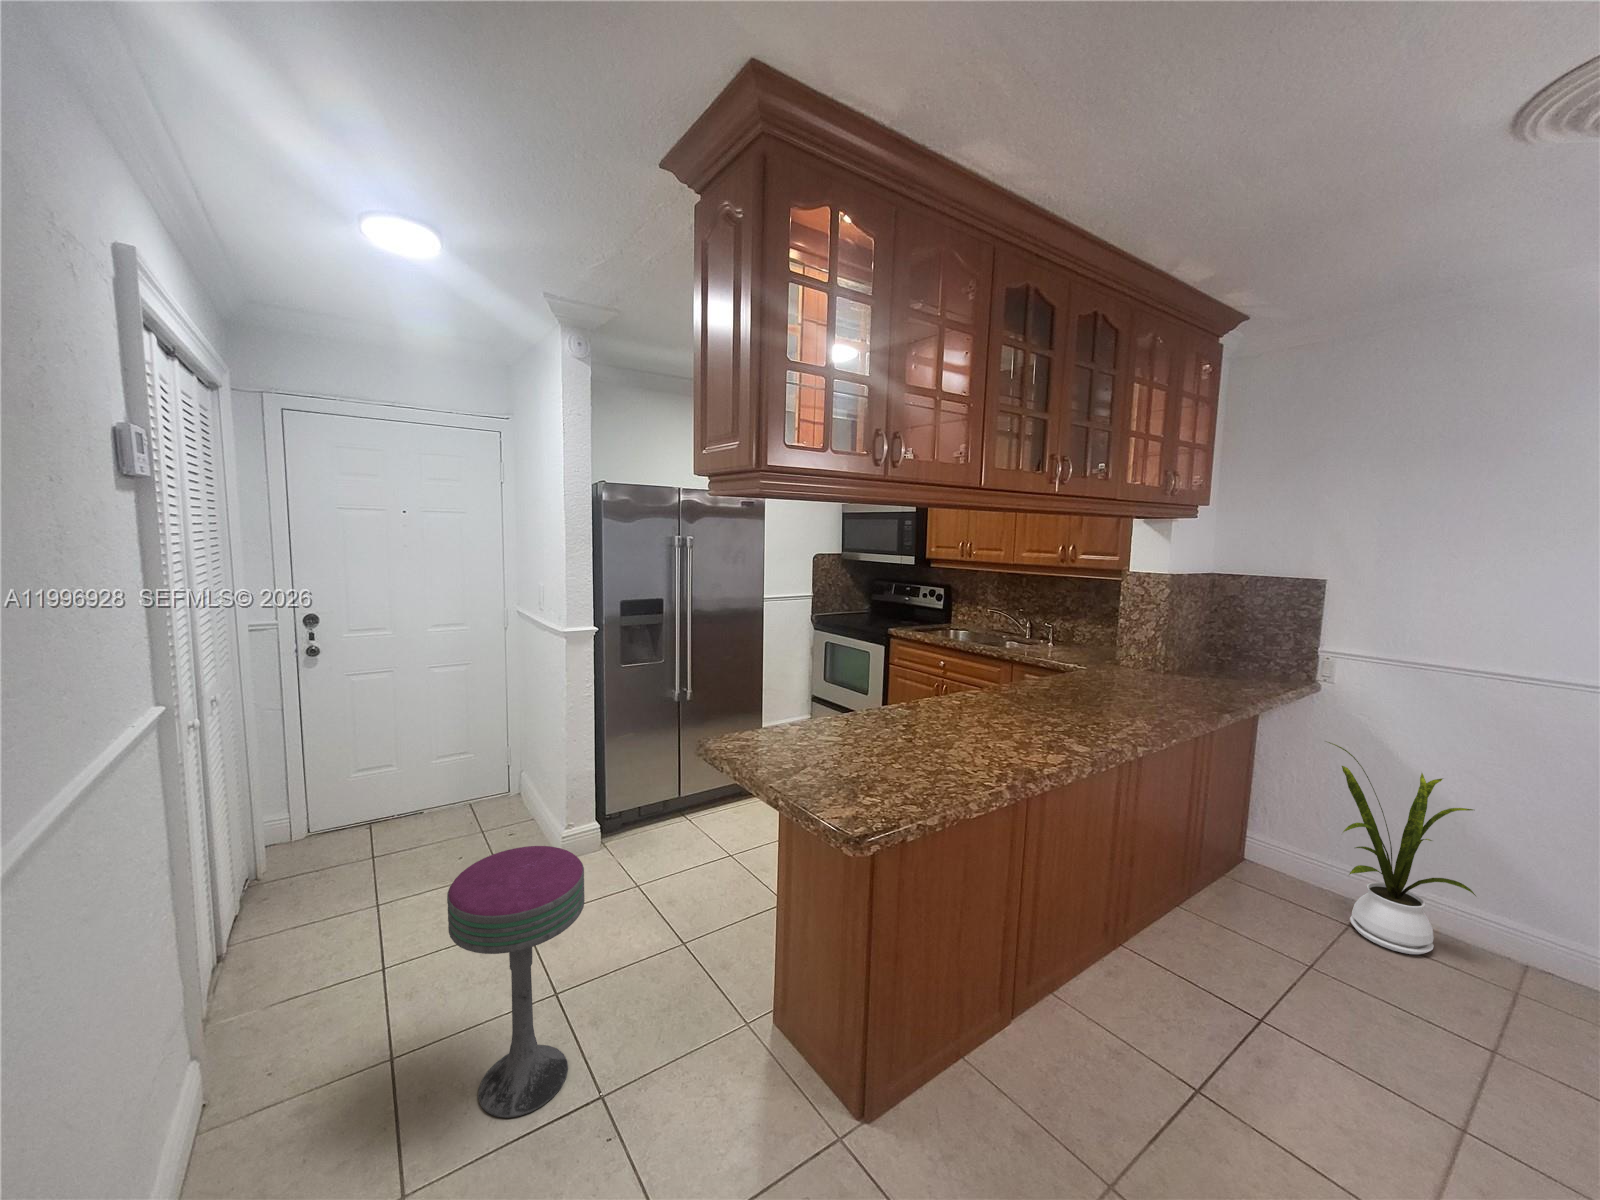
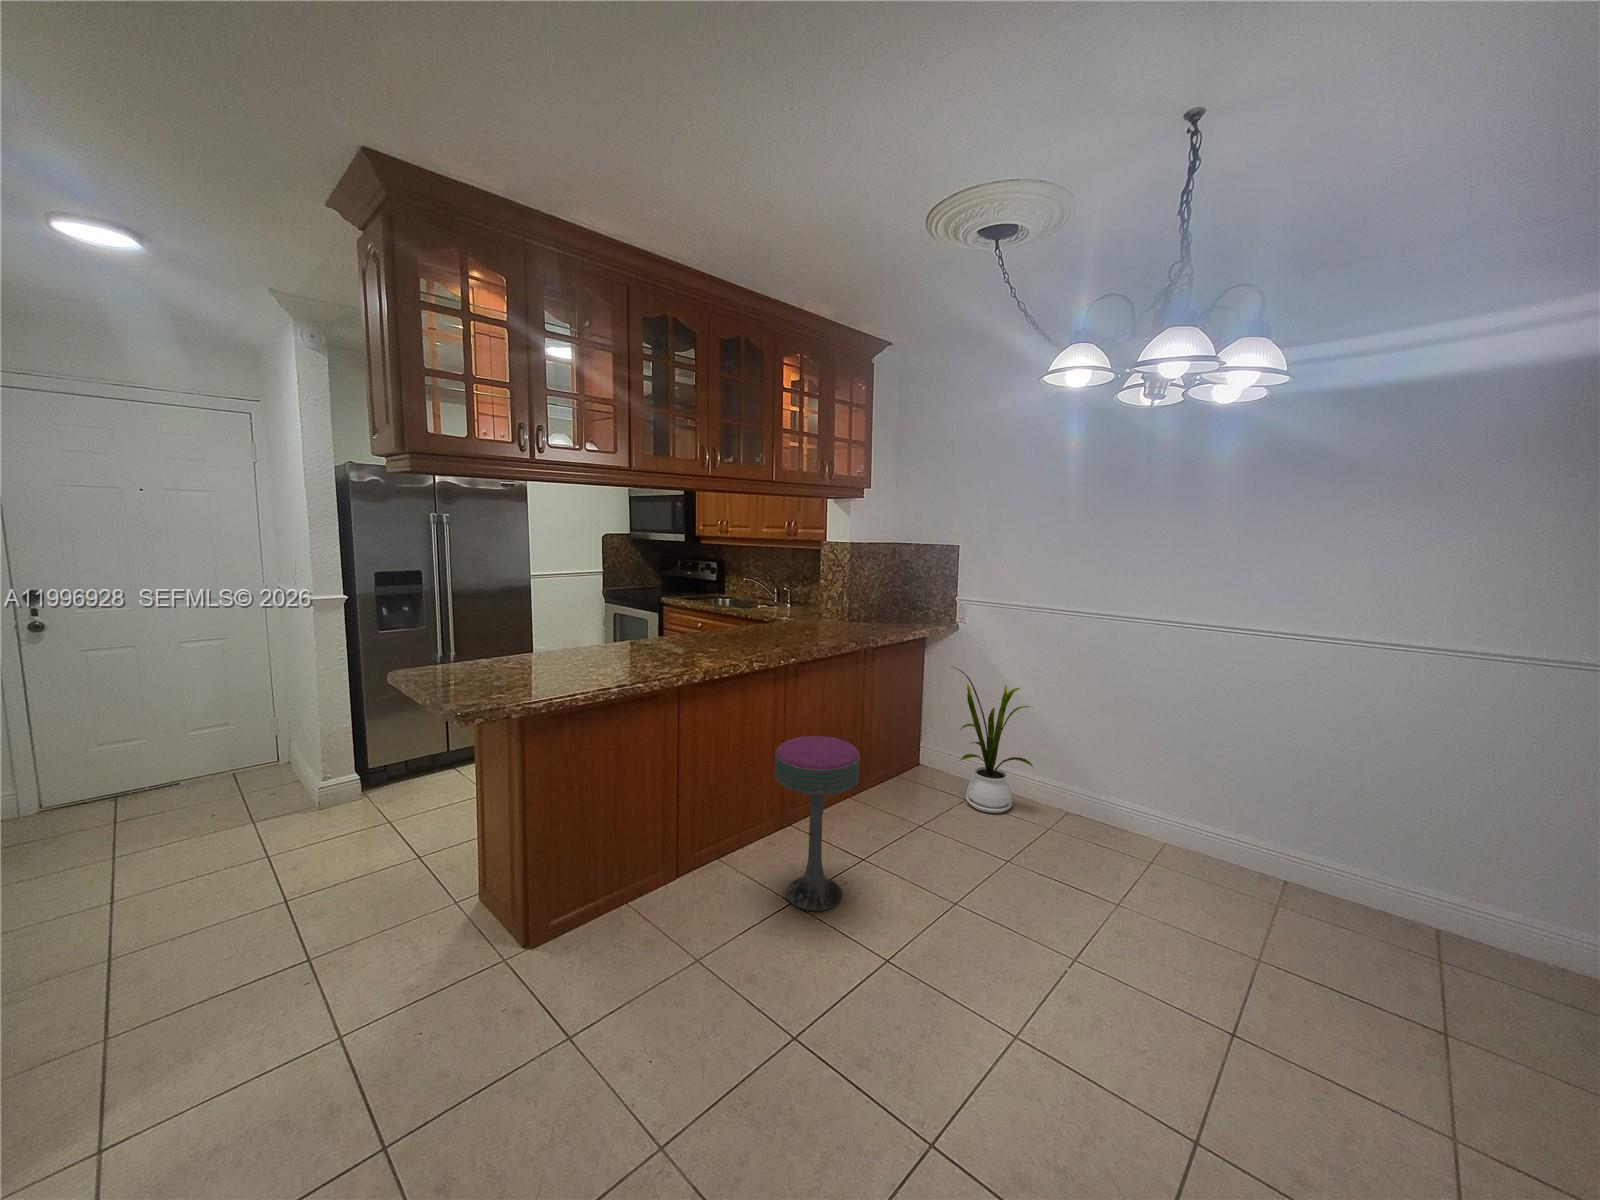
bar stool: present [447,846,585,1118] -> present [775,736,860,911]

